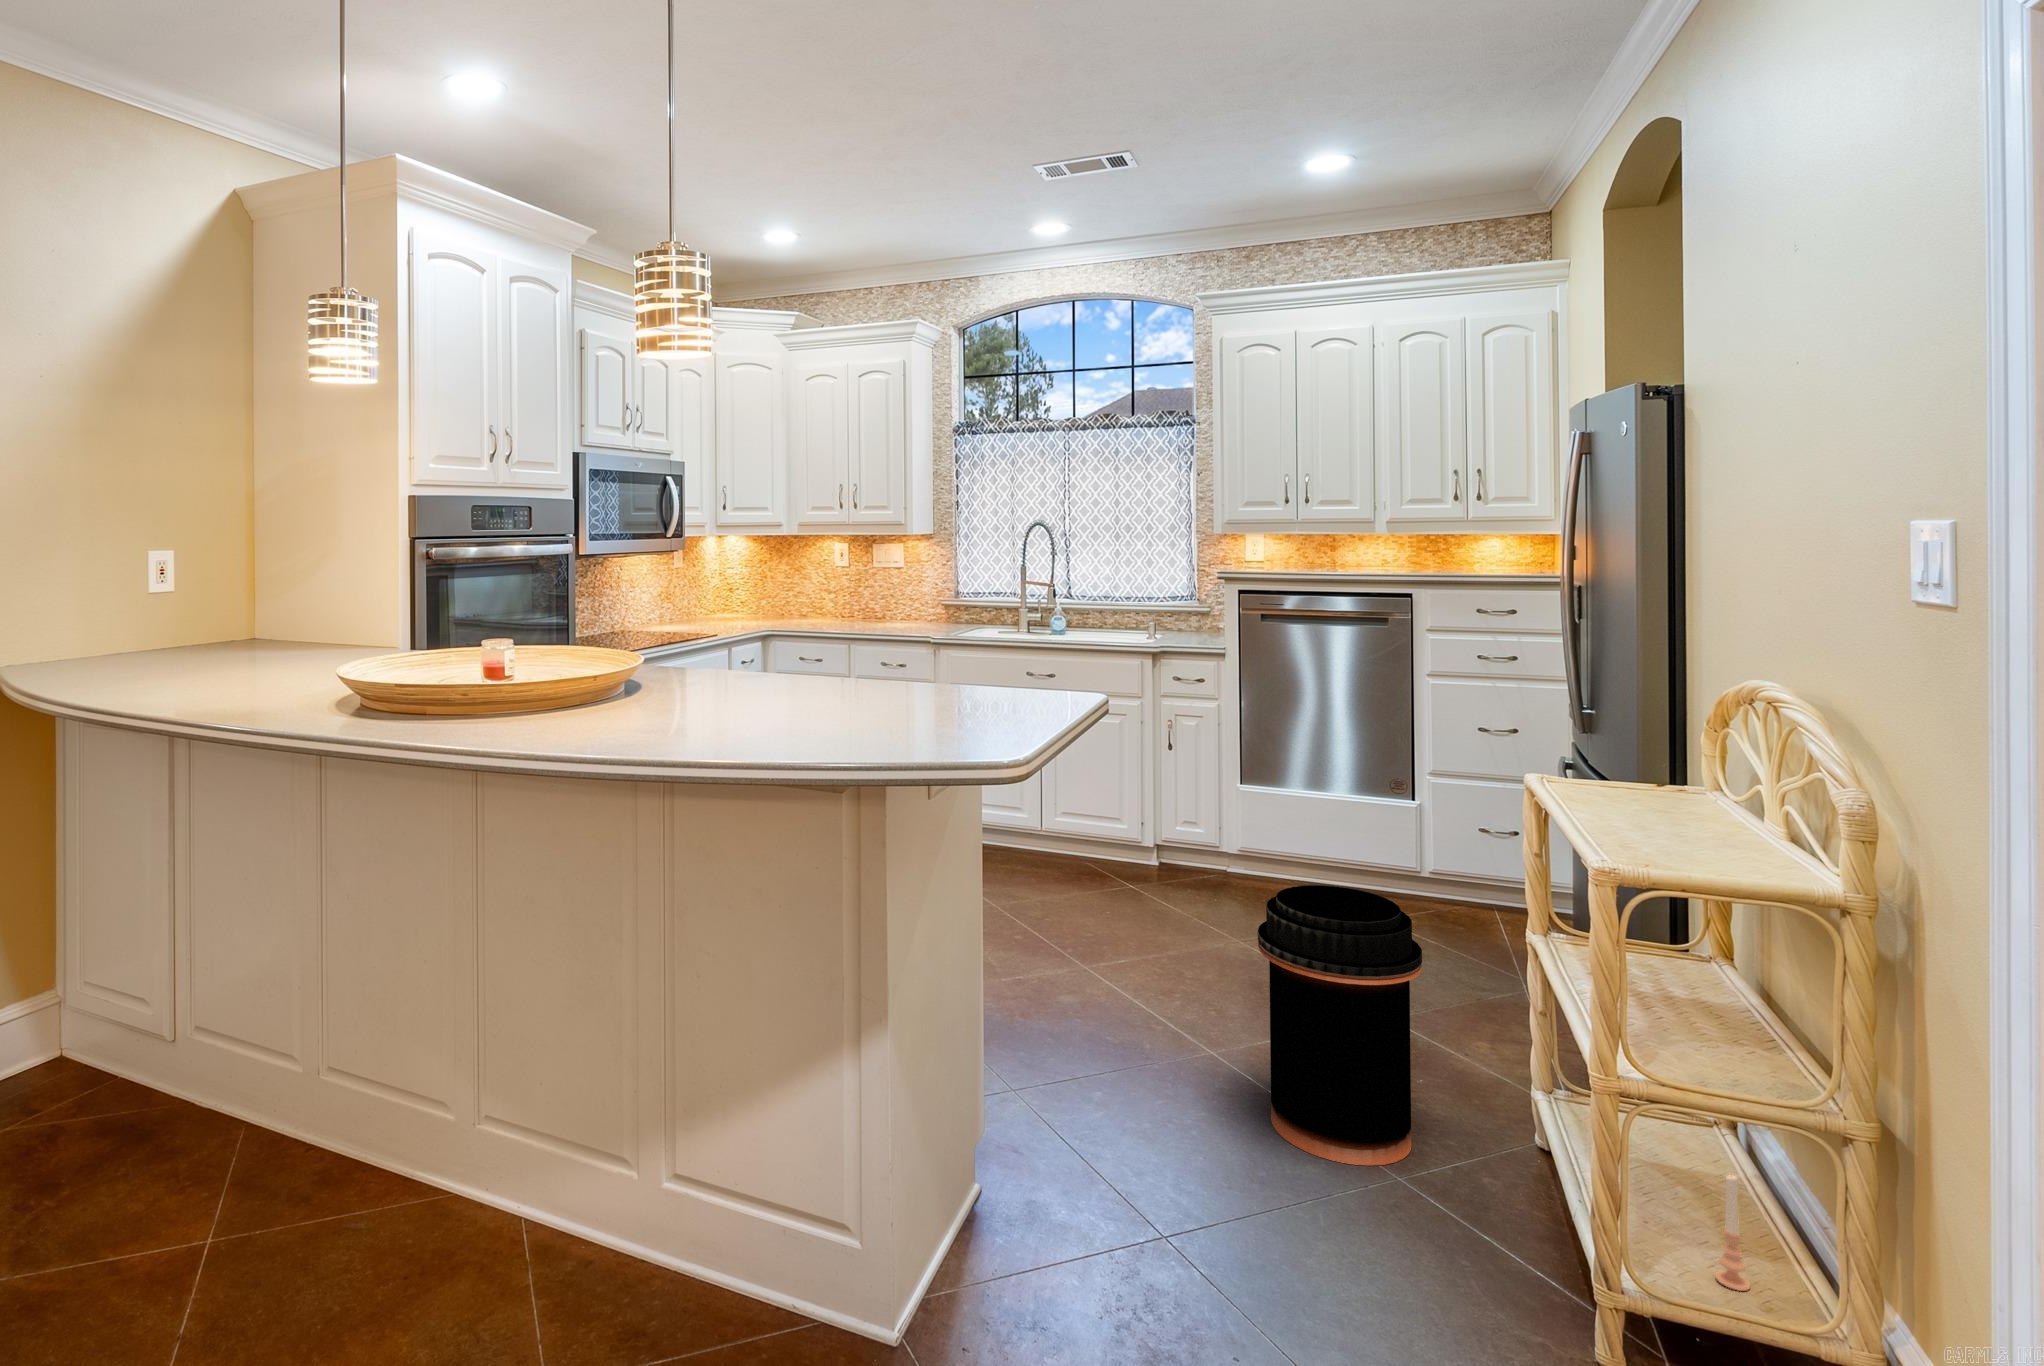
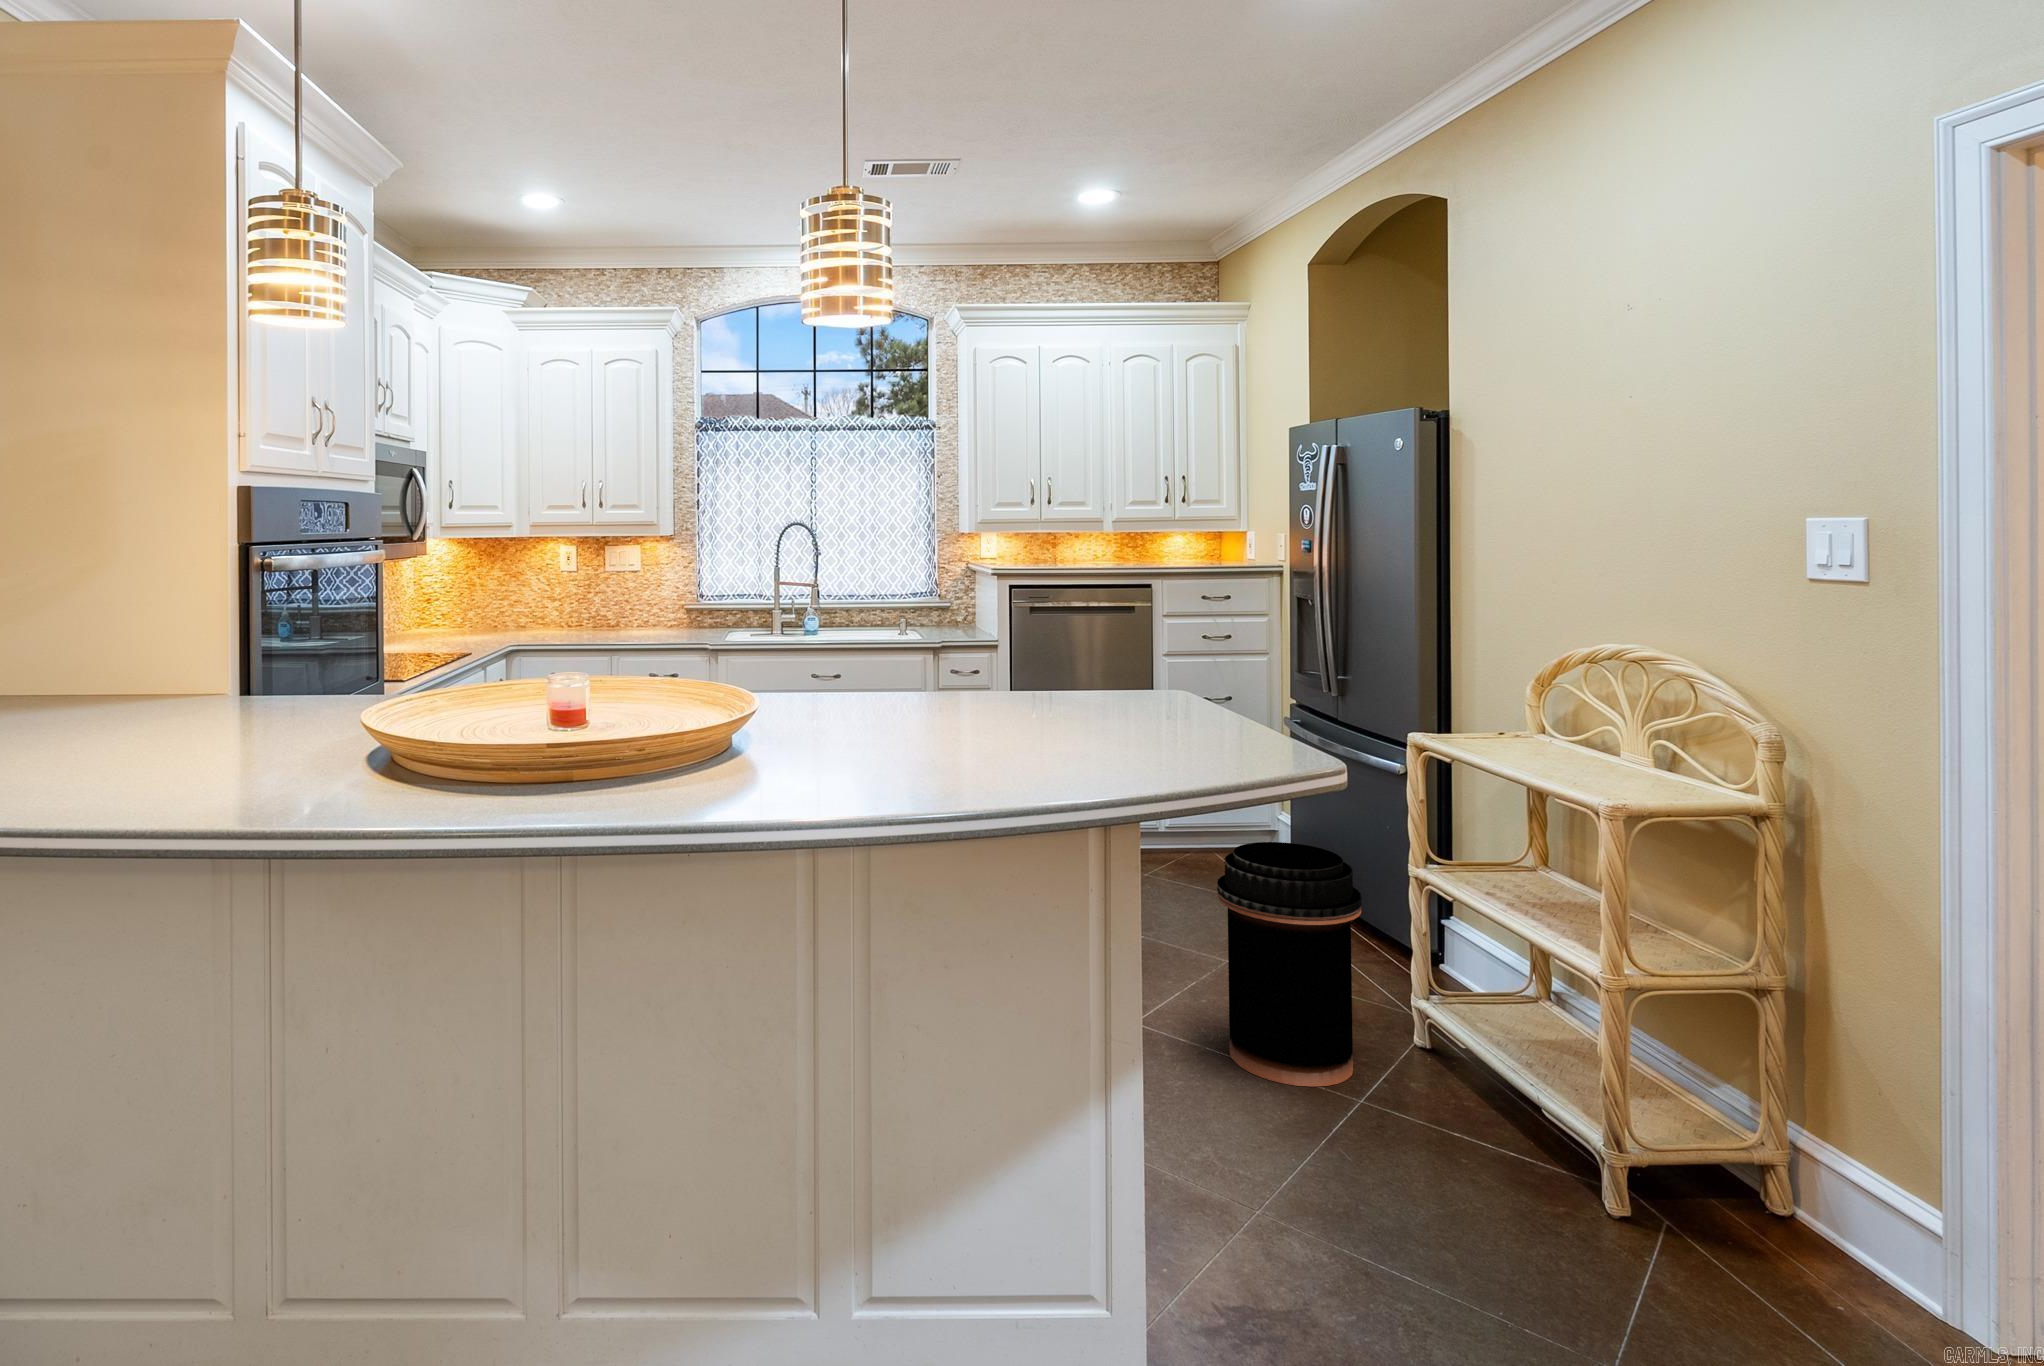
candle: present [1716,1175,1750,1291] -> none [1676,1022,1703,1111]

